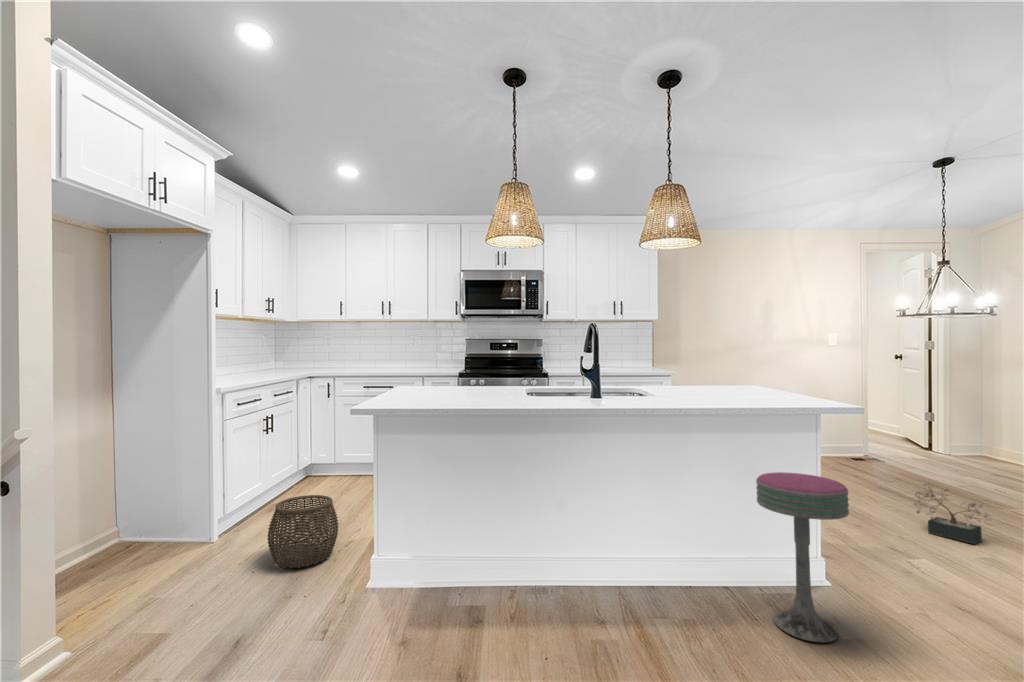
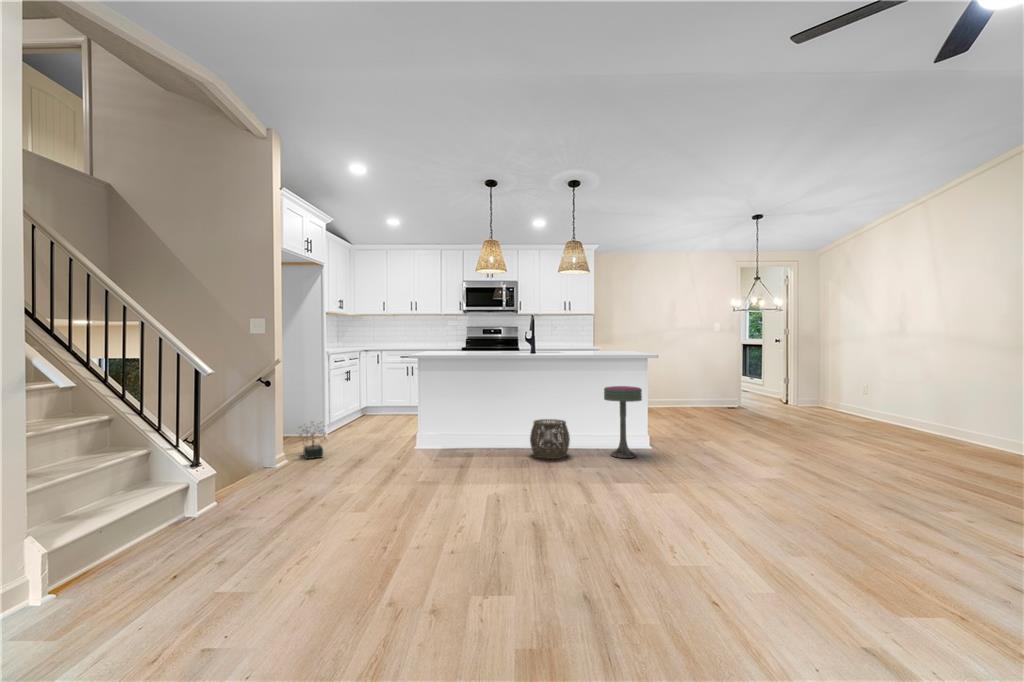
decorative plant: present [912,482,991,544] -> present [299,421,326,459]
woven basket: present [268,495,339,568] -> present [530,419,570,459]

